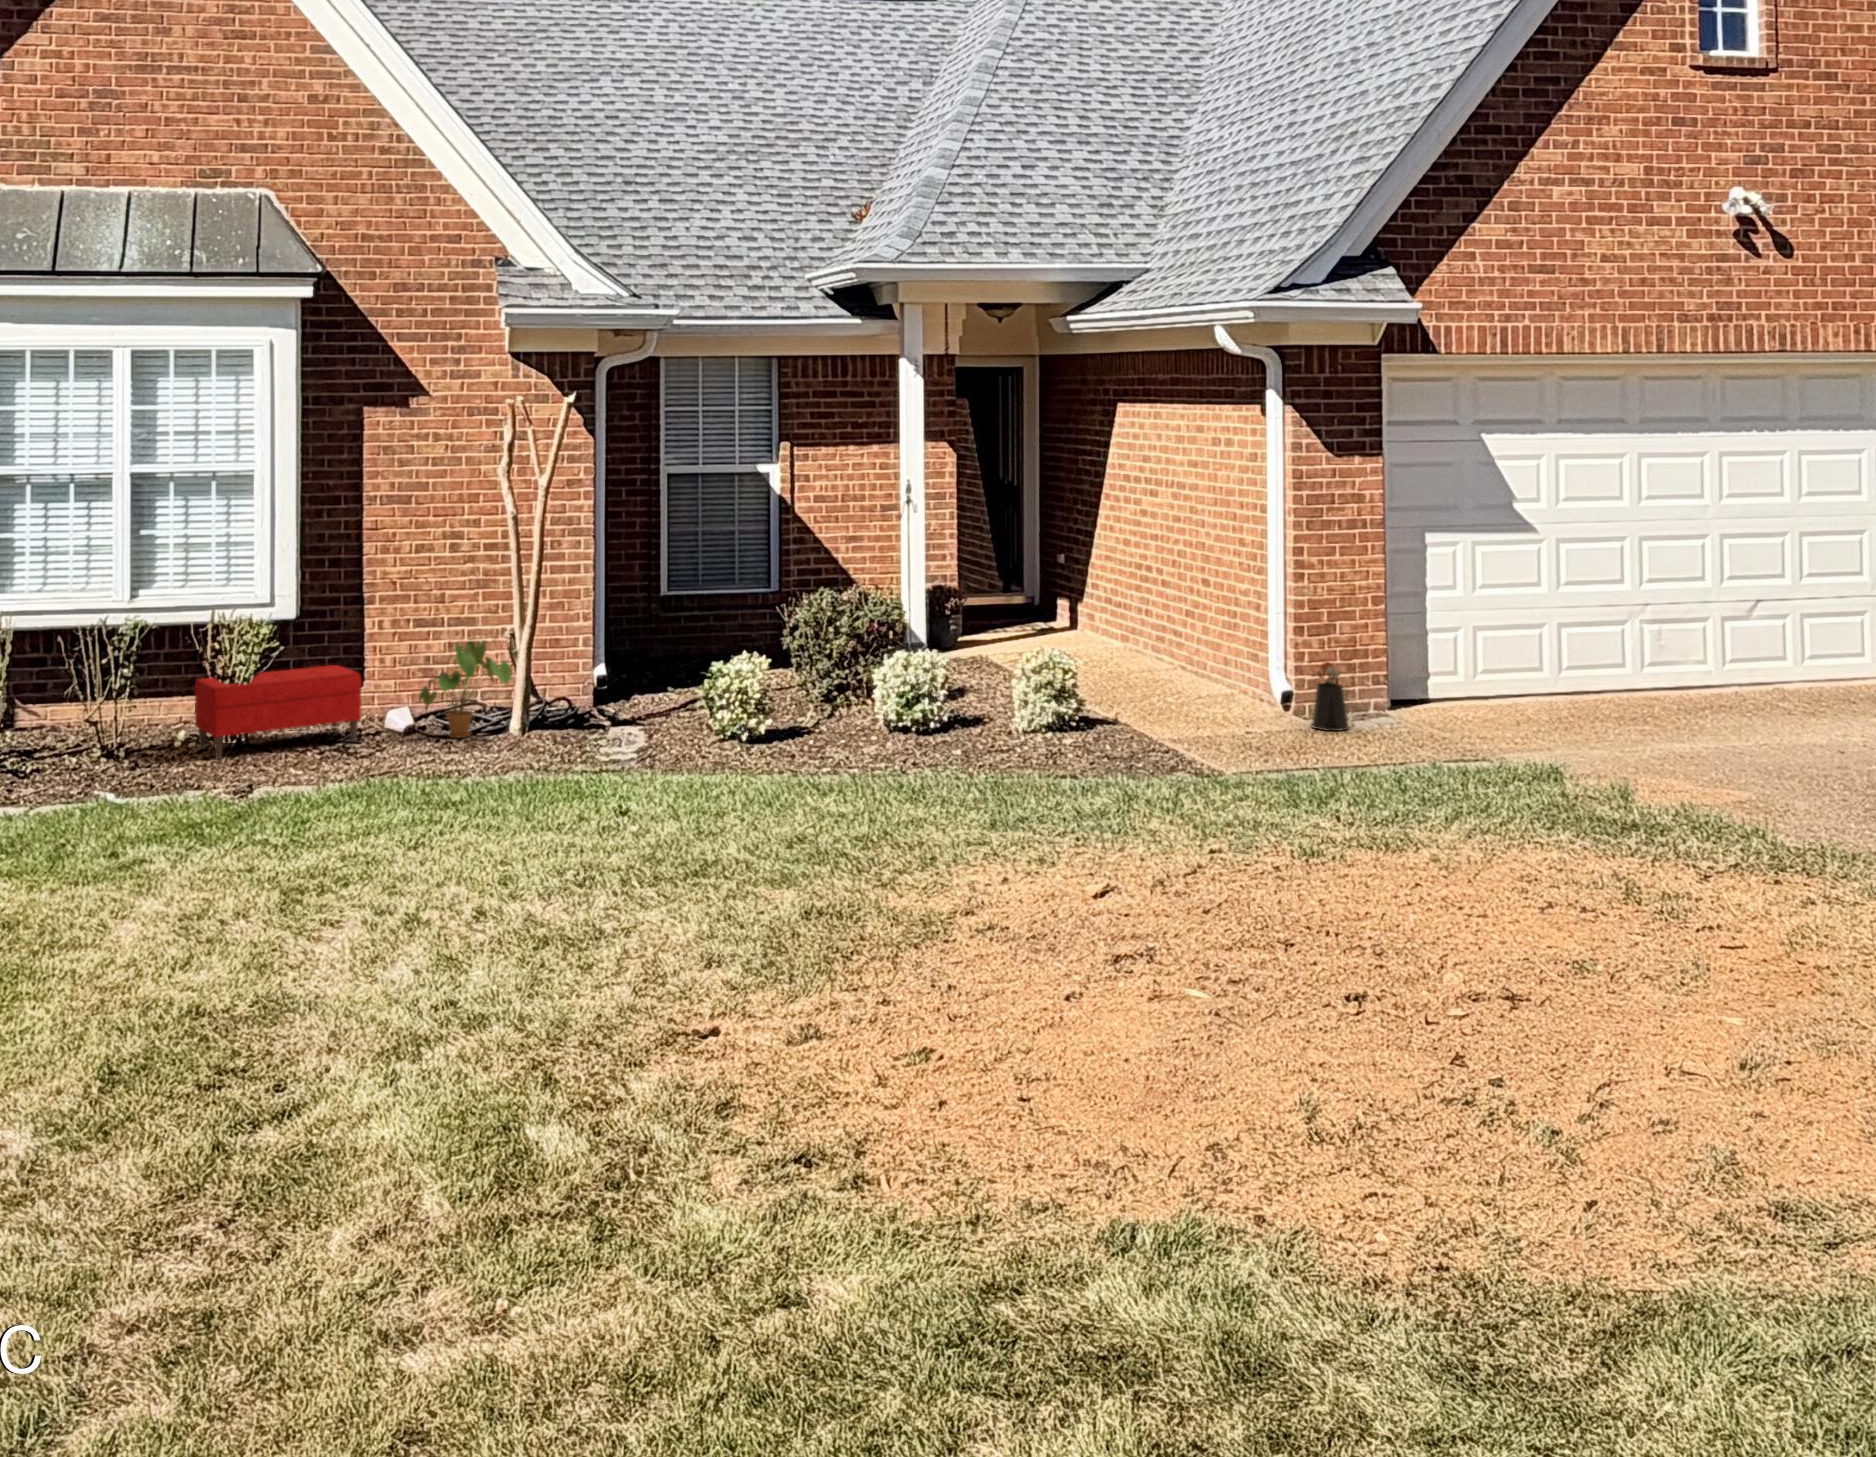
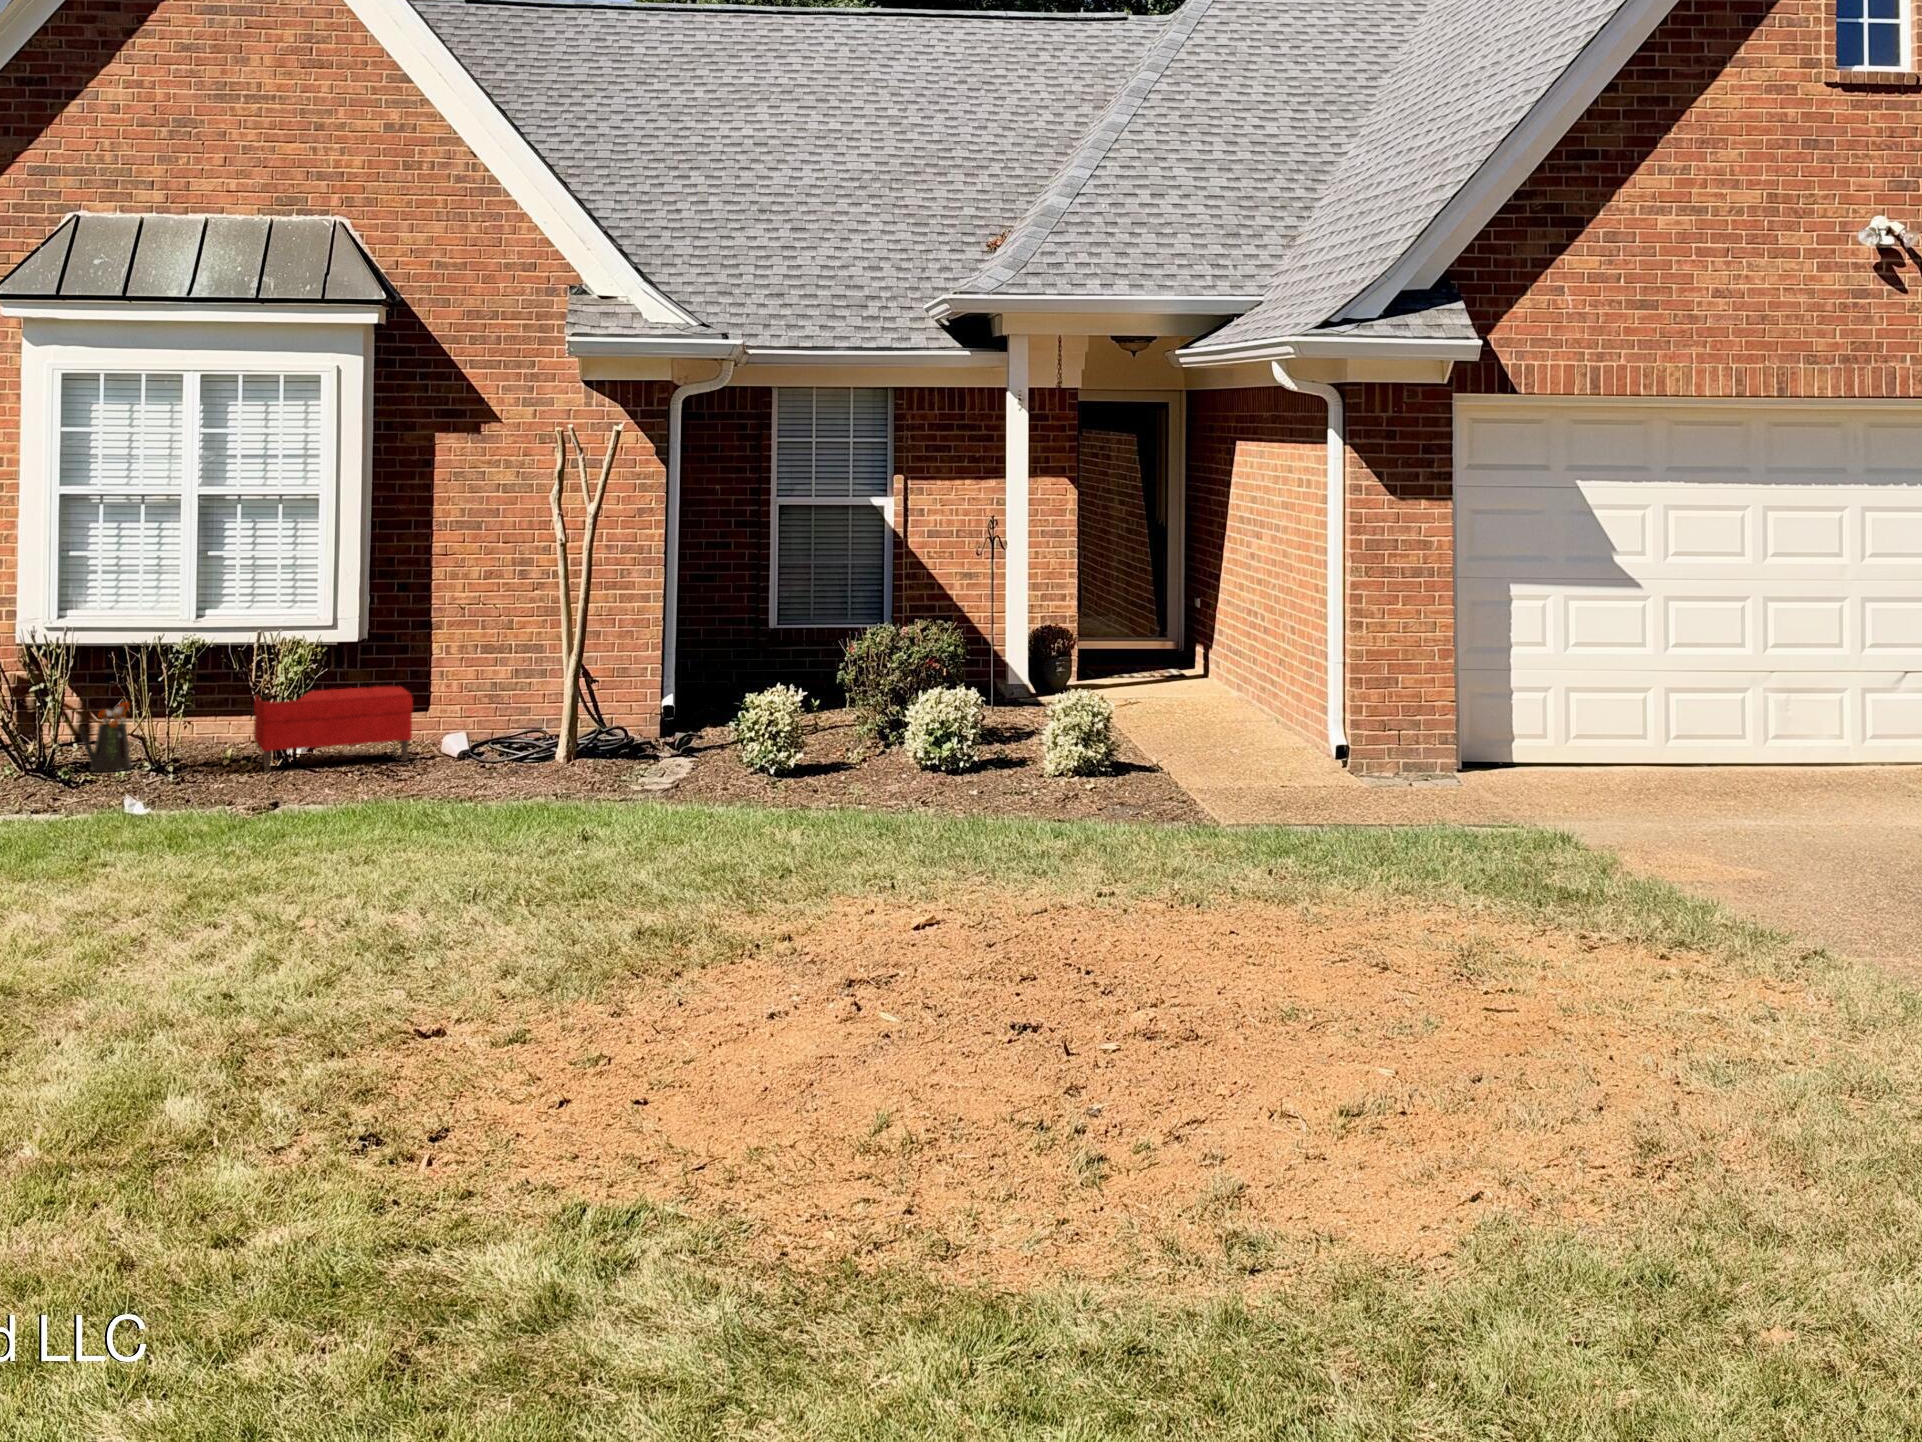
house plant: present [419,641,519,738] -> none [466,666,573,762]
watering can: present [1312,661,1349,731] -> present [80,702,132,772]

